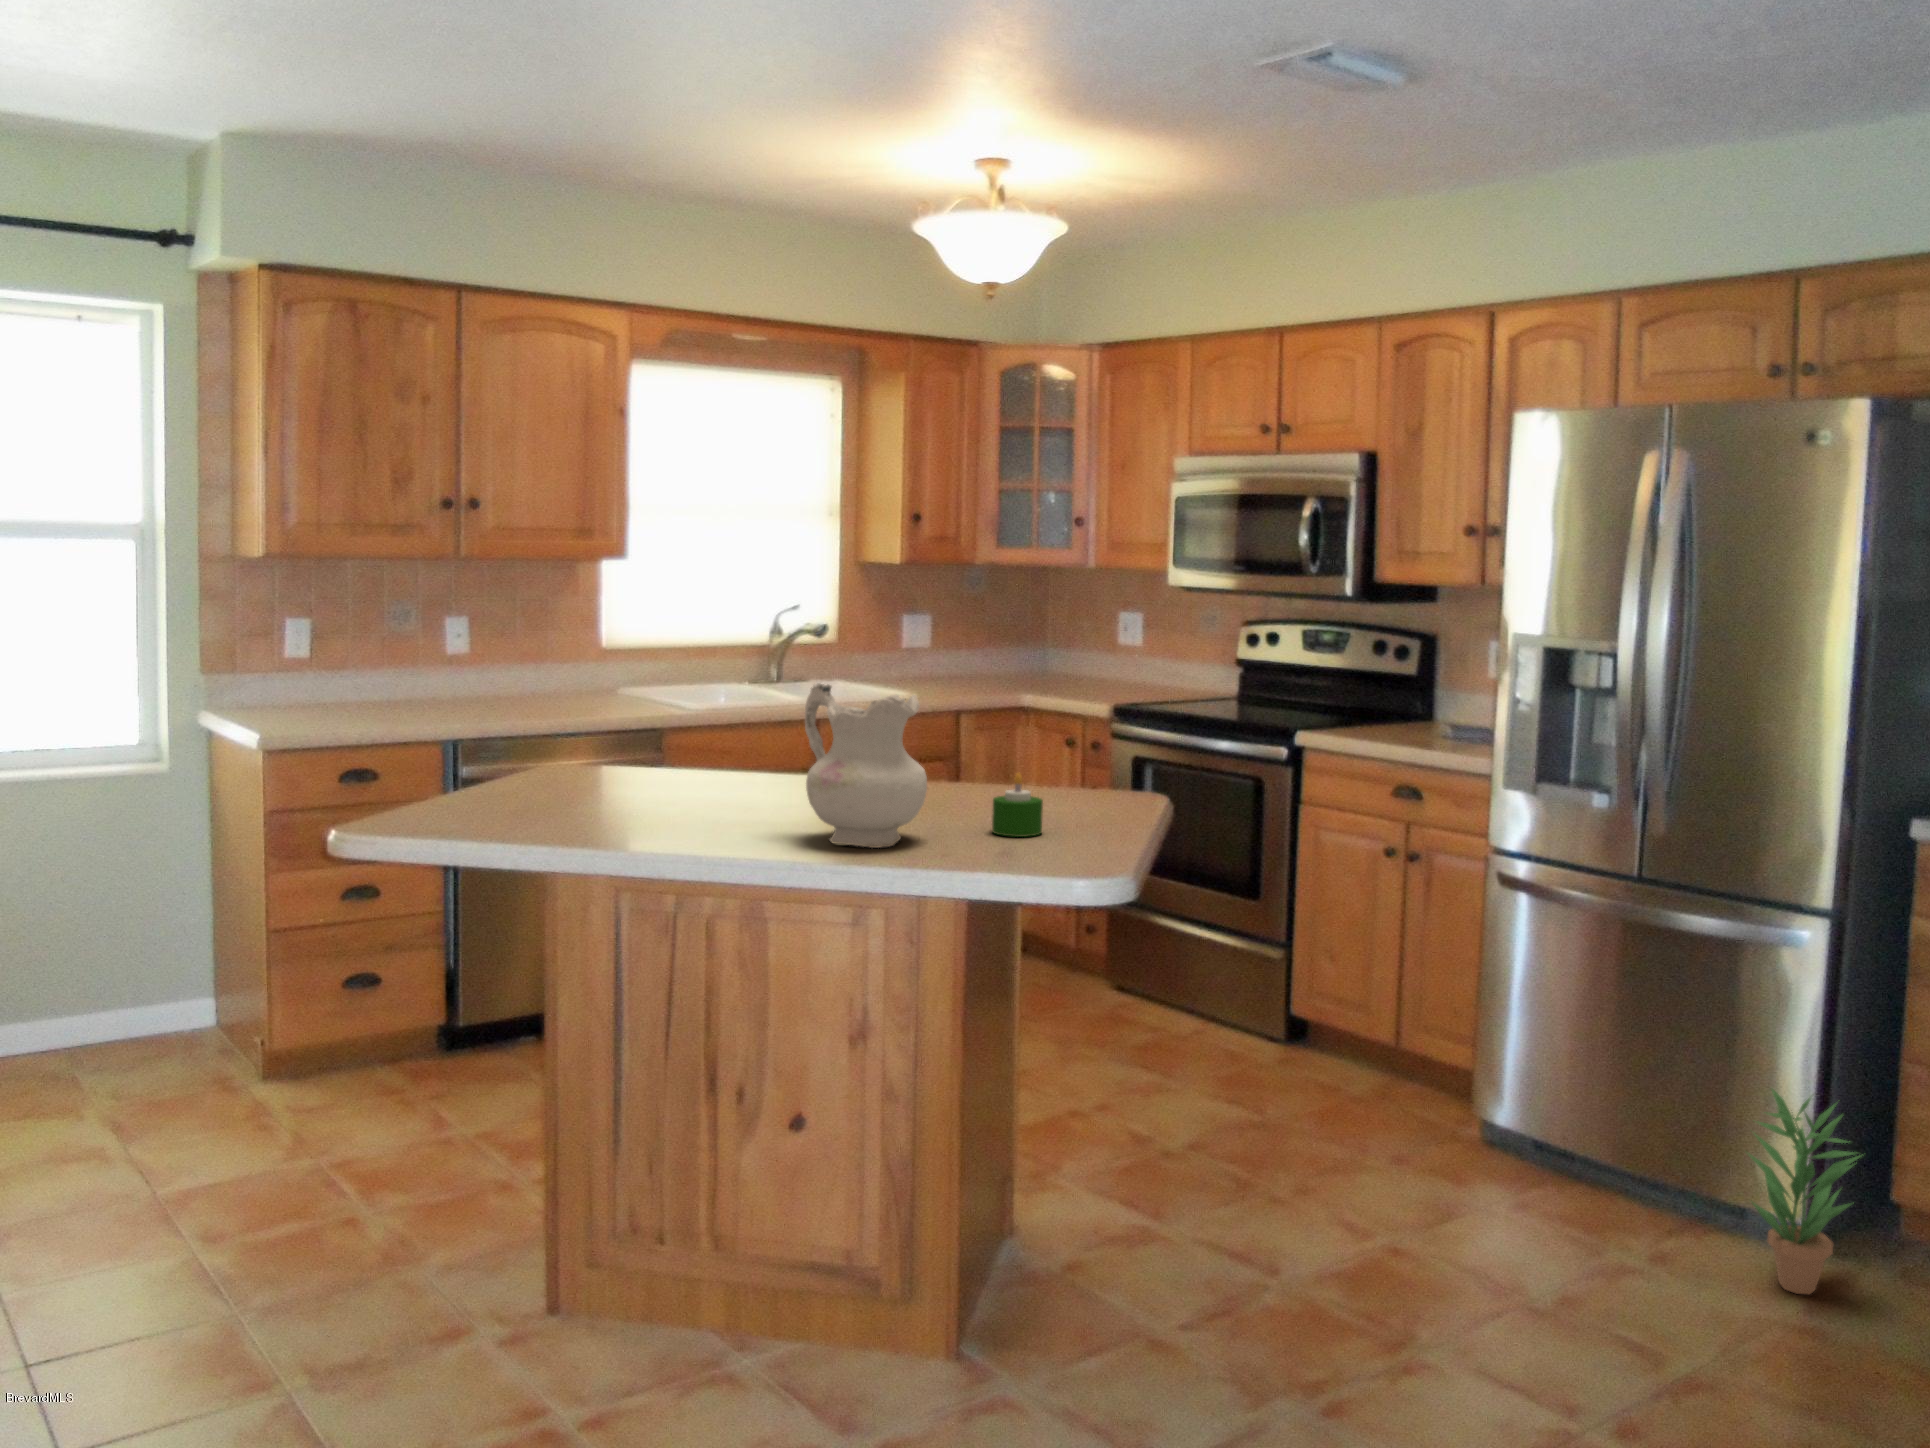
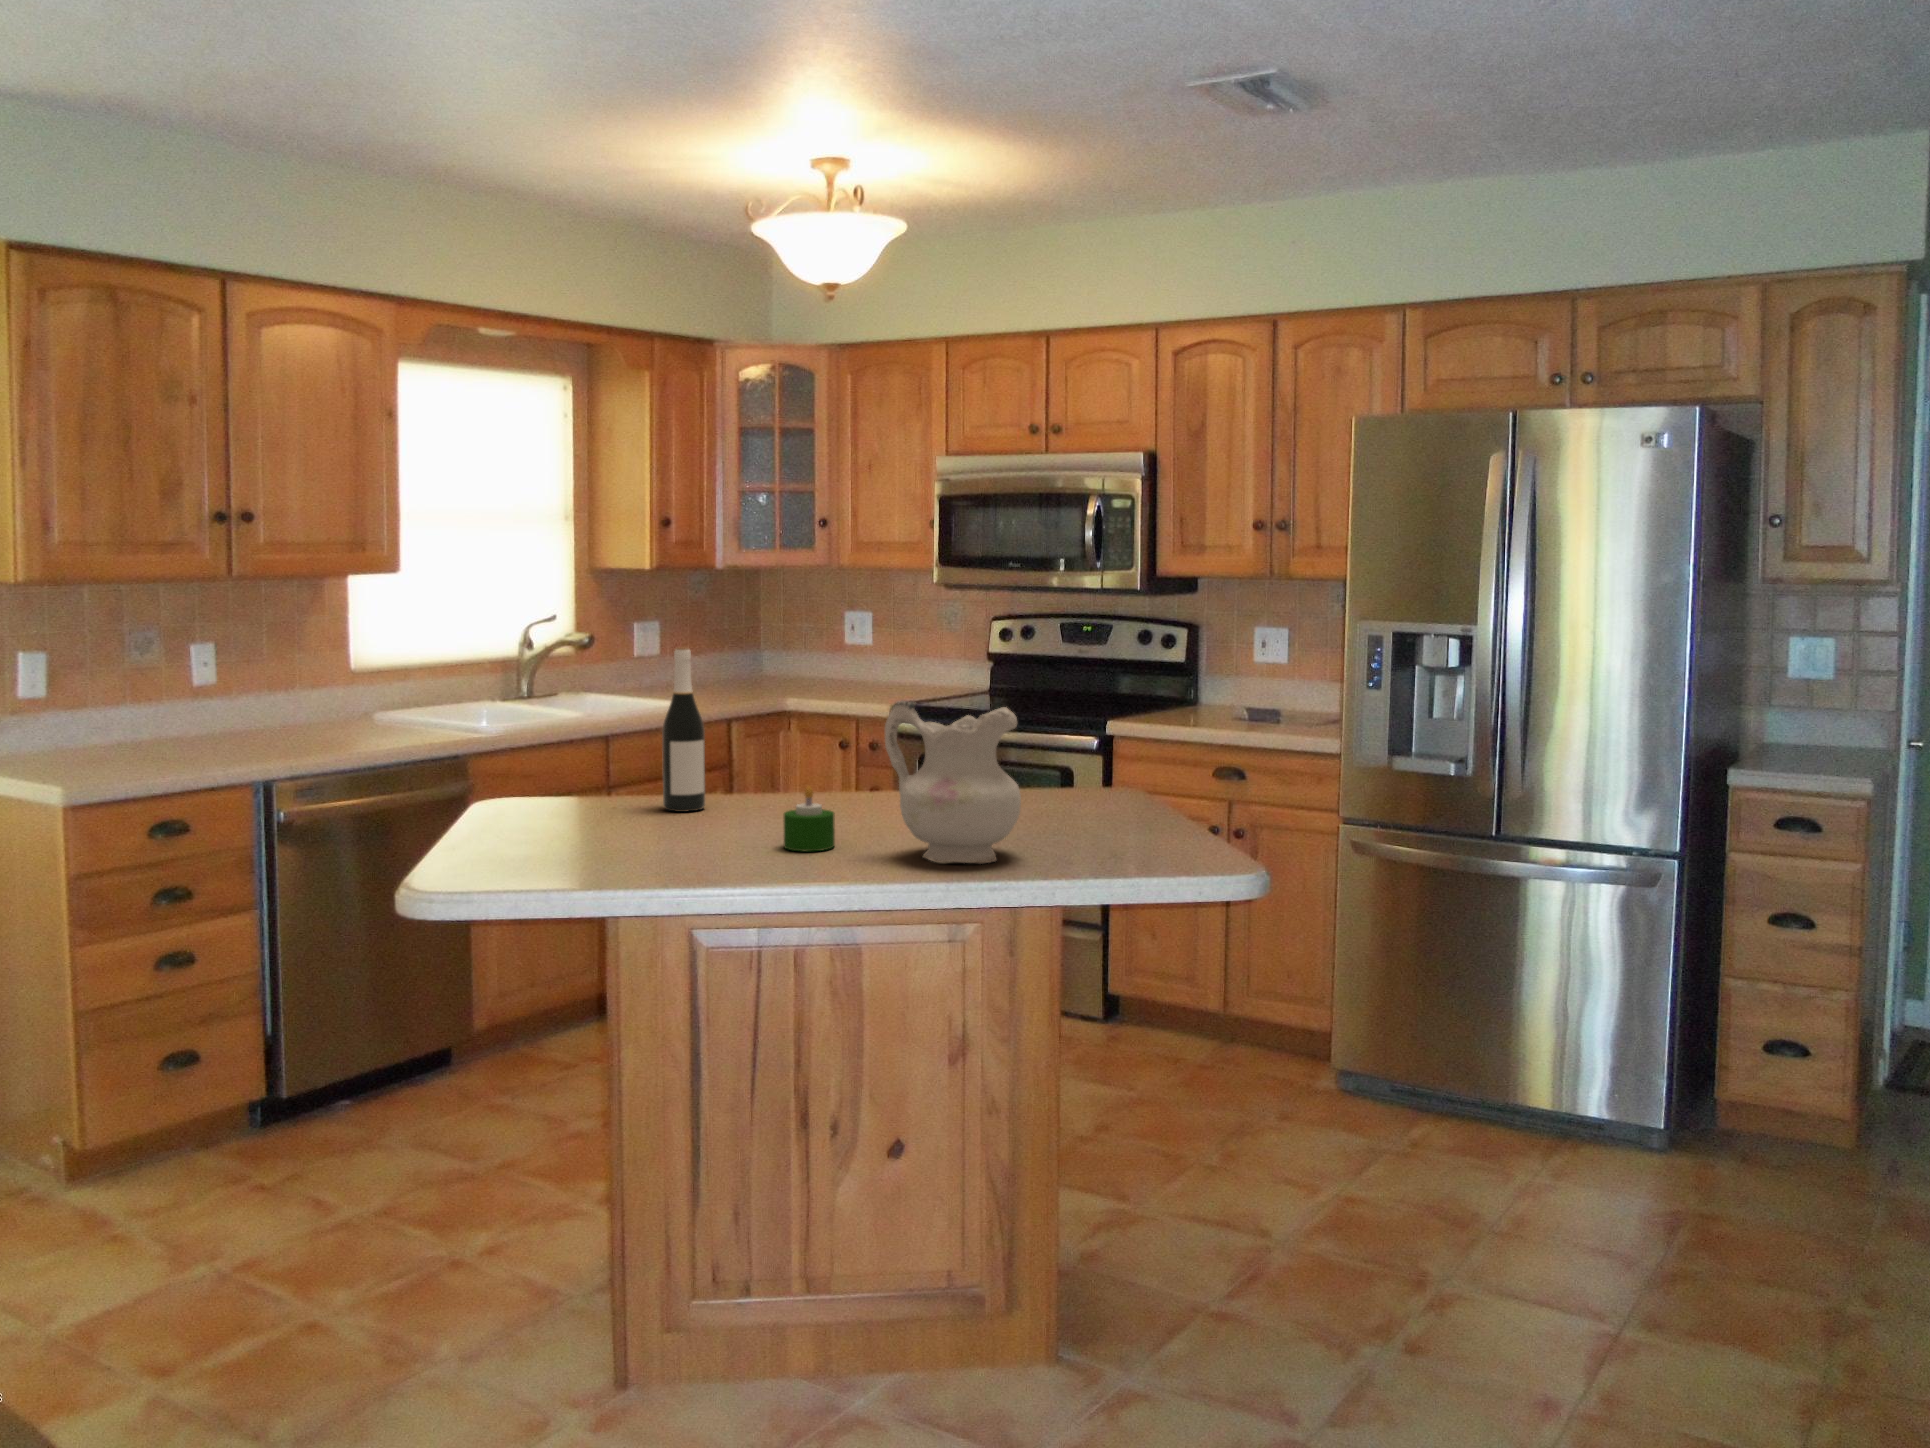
wine bottle: none [689,628,730,785] -> present [662,647,705,812]
candle: present [992,773,1043,837] -> present [784,786,835,851]
potted plant: present [1749,1089,1863,1294] -> none [1620,1008,1724,1185]

